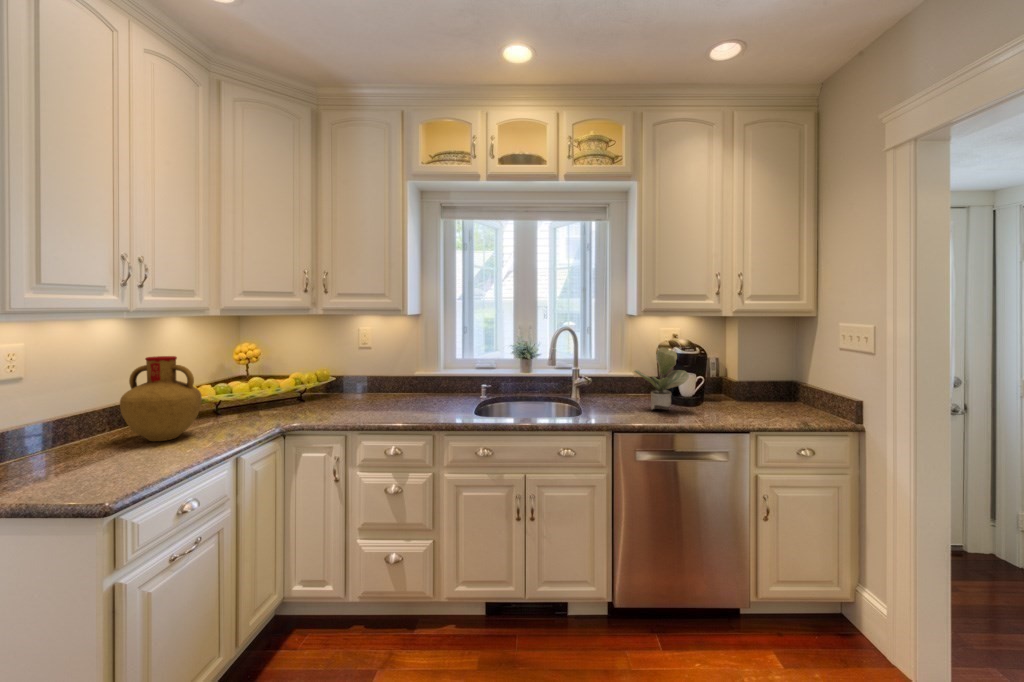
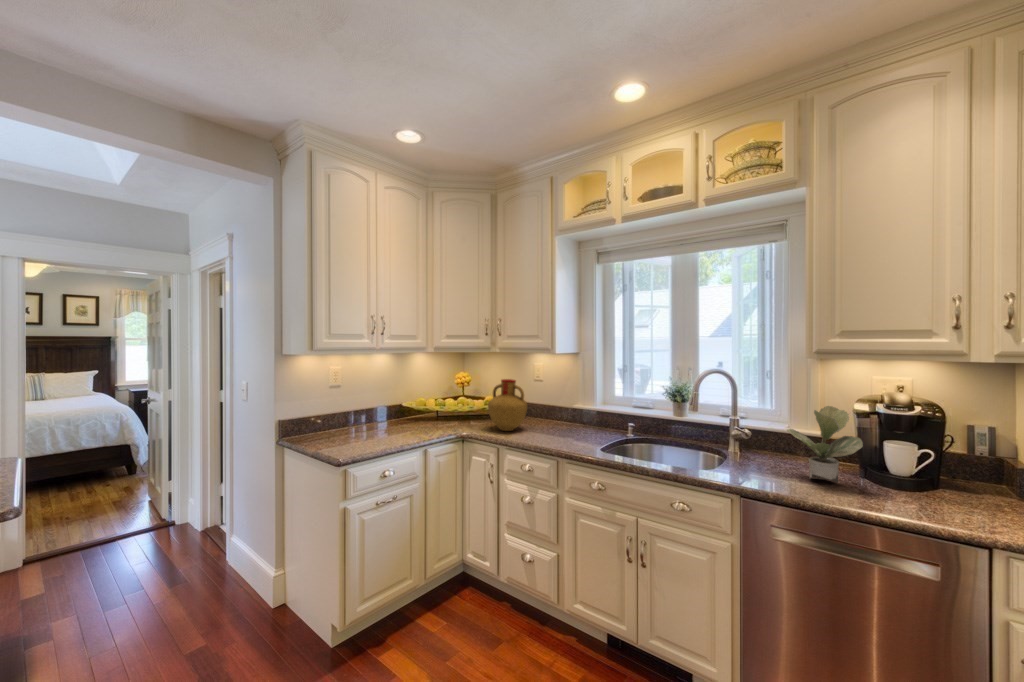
vase: present [120,356,202,441] -> present [488,379,527,431]

